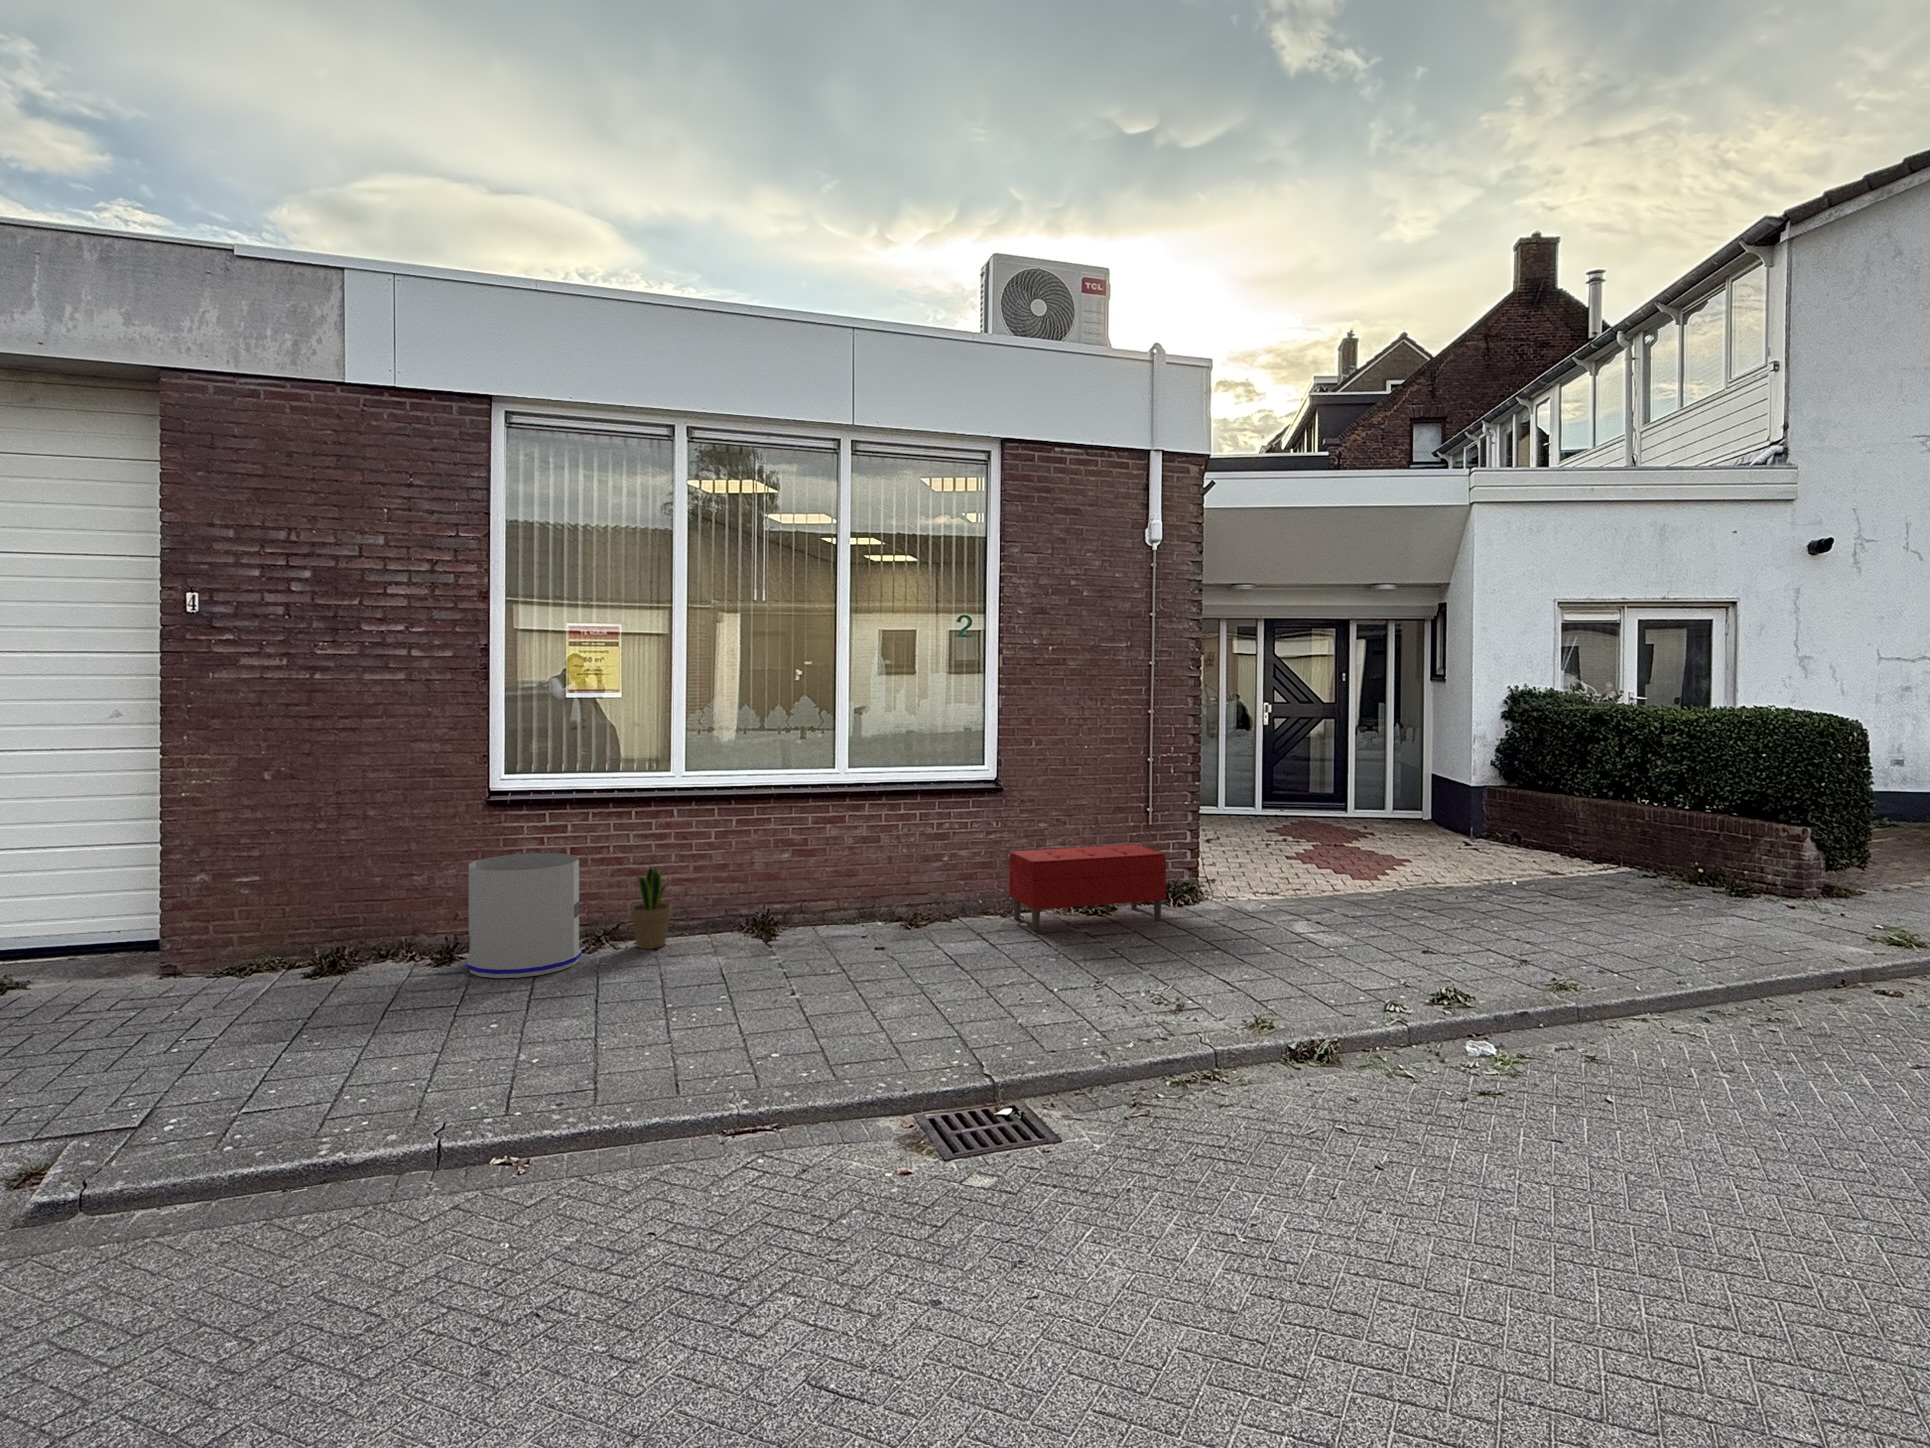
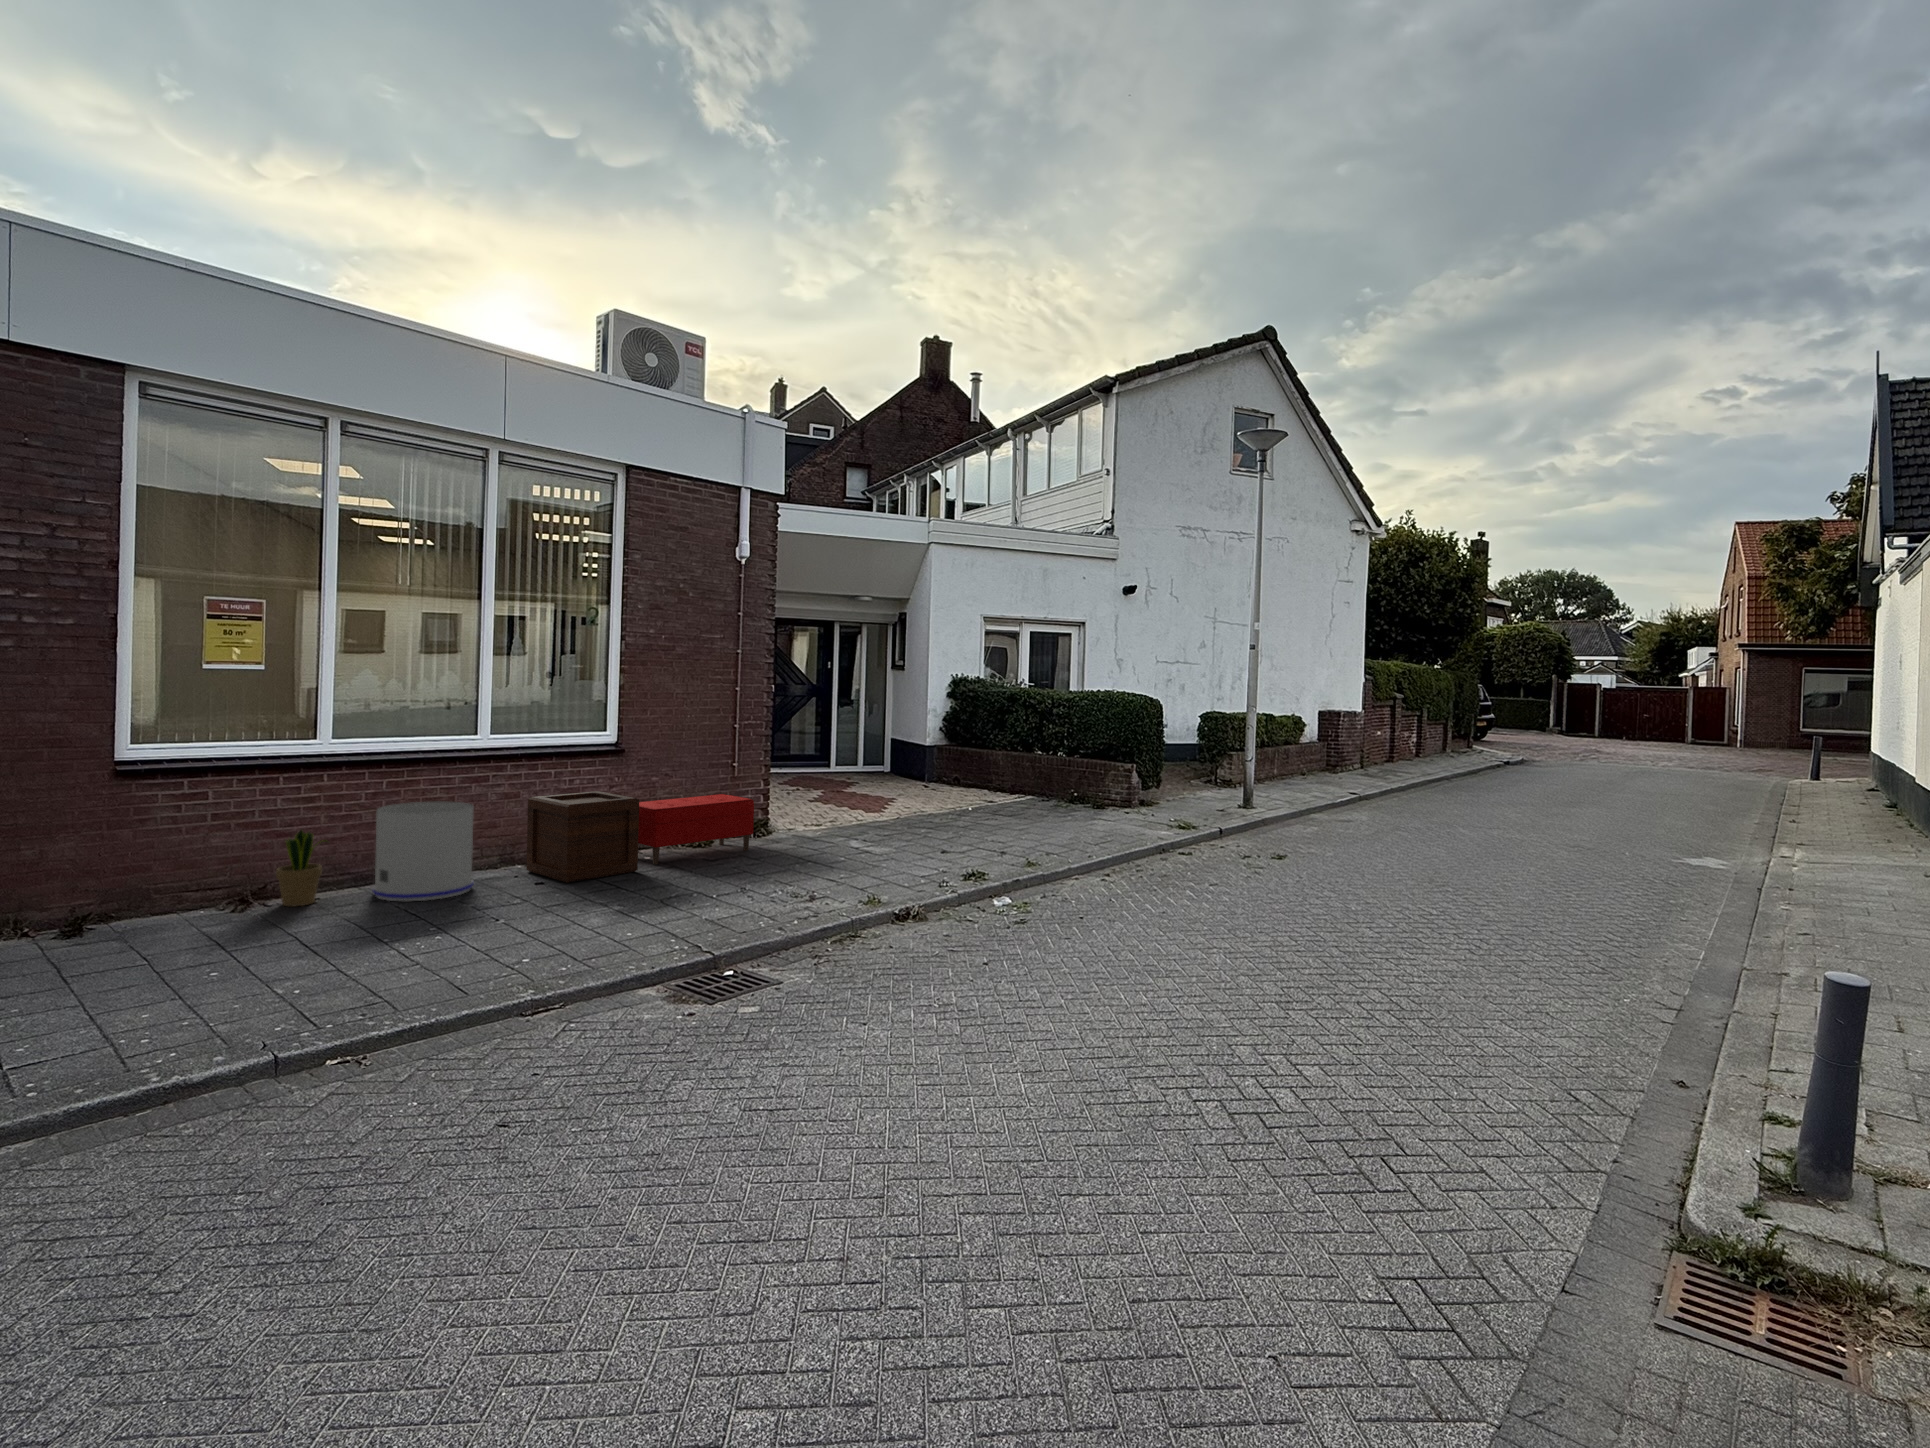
wooden crate: none [893,835,1007,947] -> present [526,791,639,883]
trash can: present [466,853,582,978] -> present [373,802,474,901]

